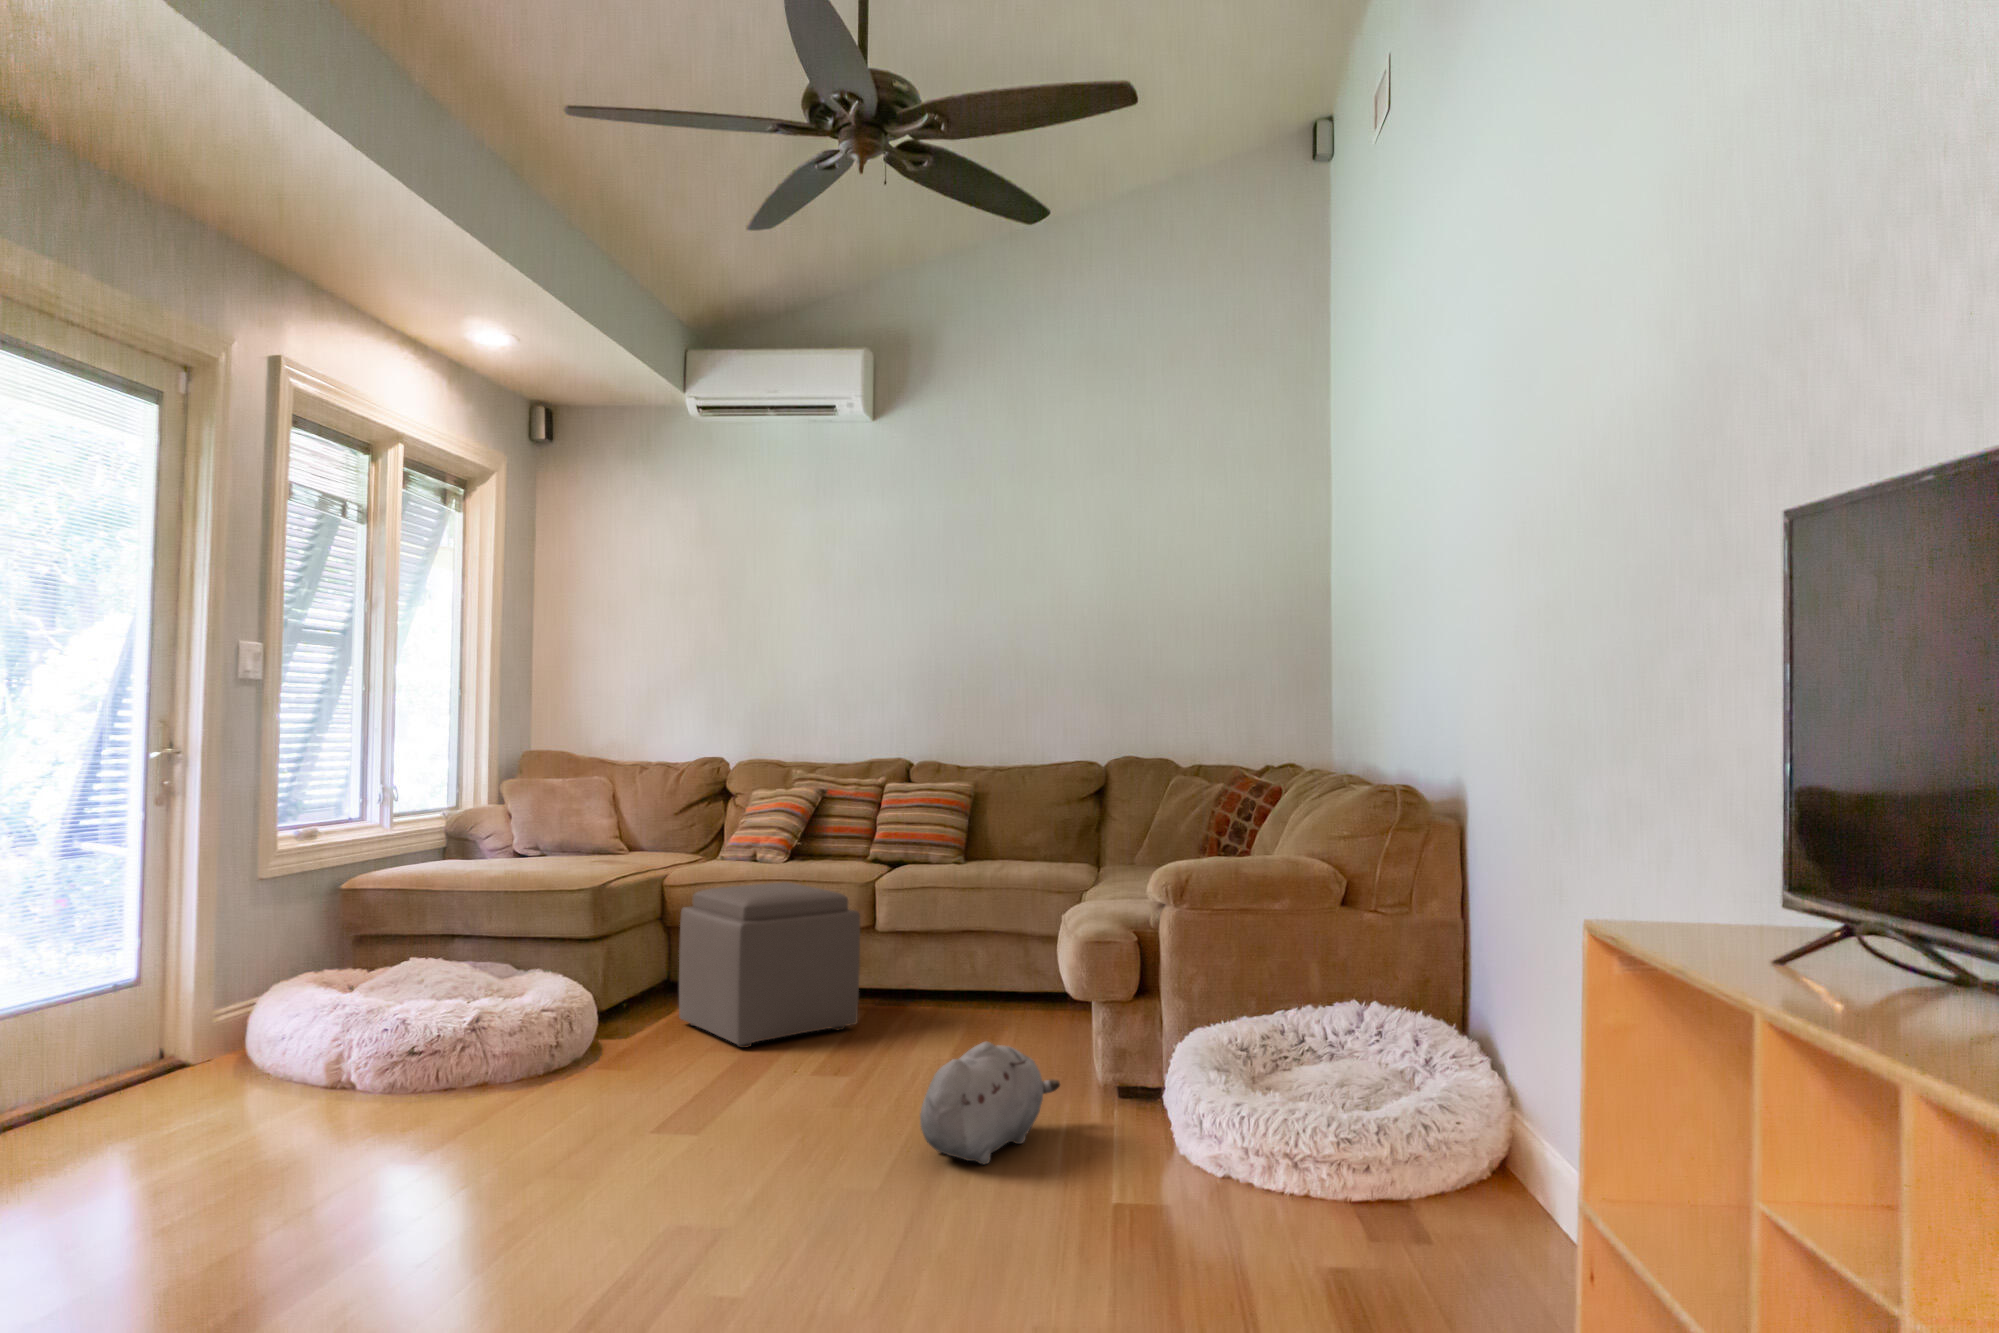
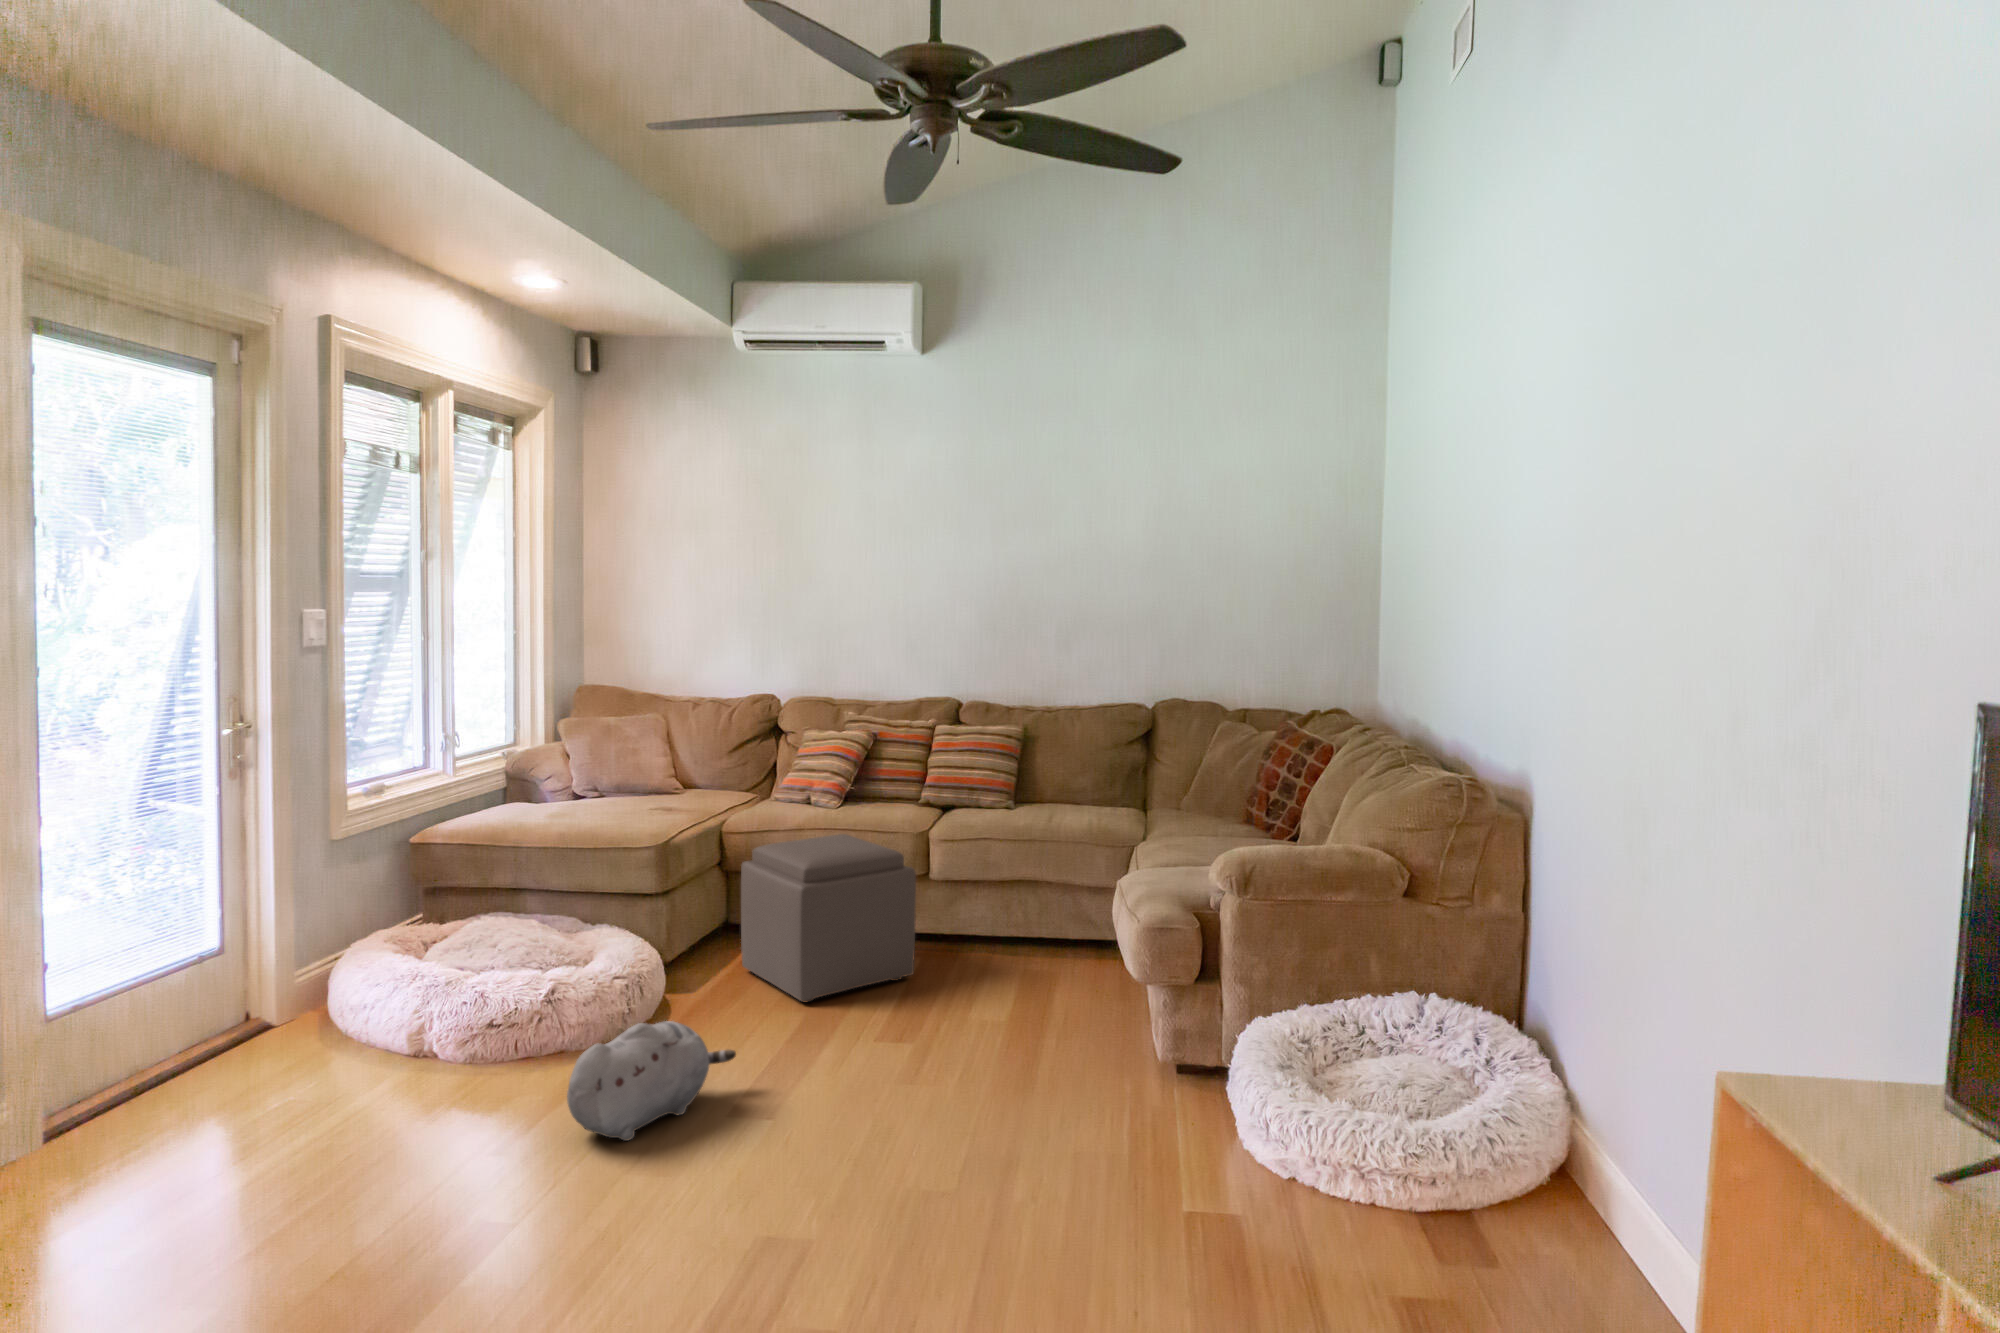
plush toy: present [920,1042,1060,1164] -> present [567,1021,736,1141]

